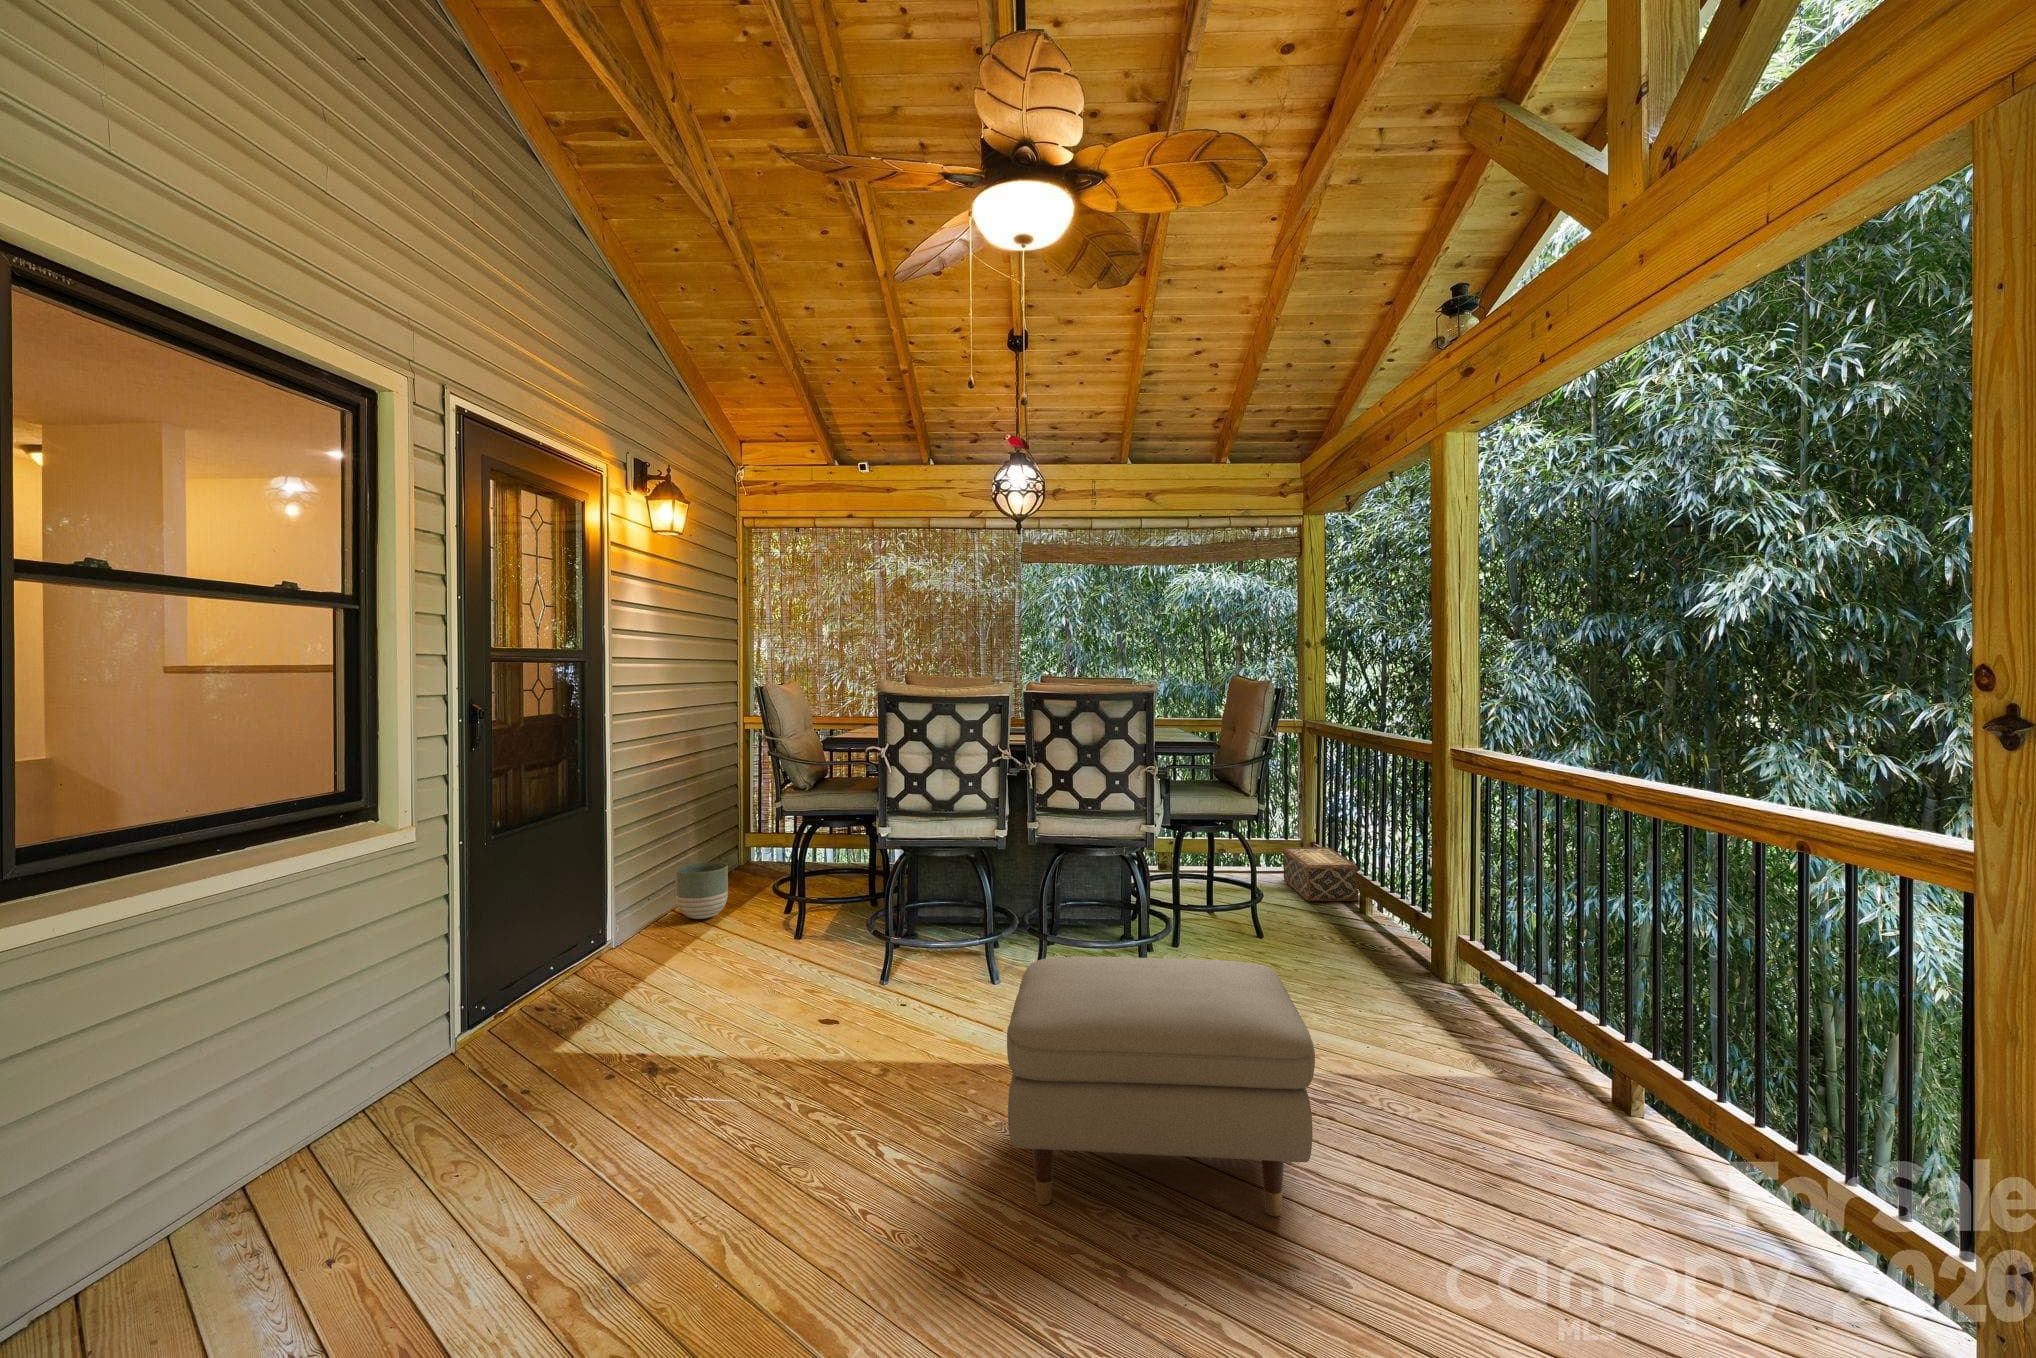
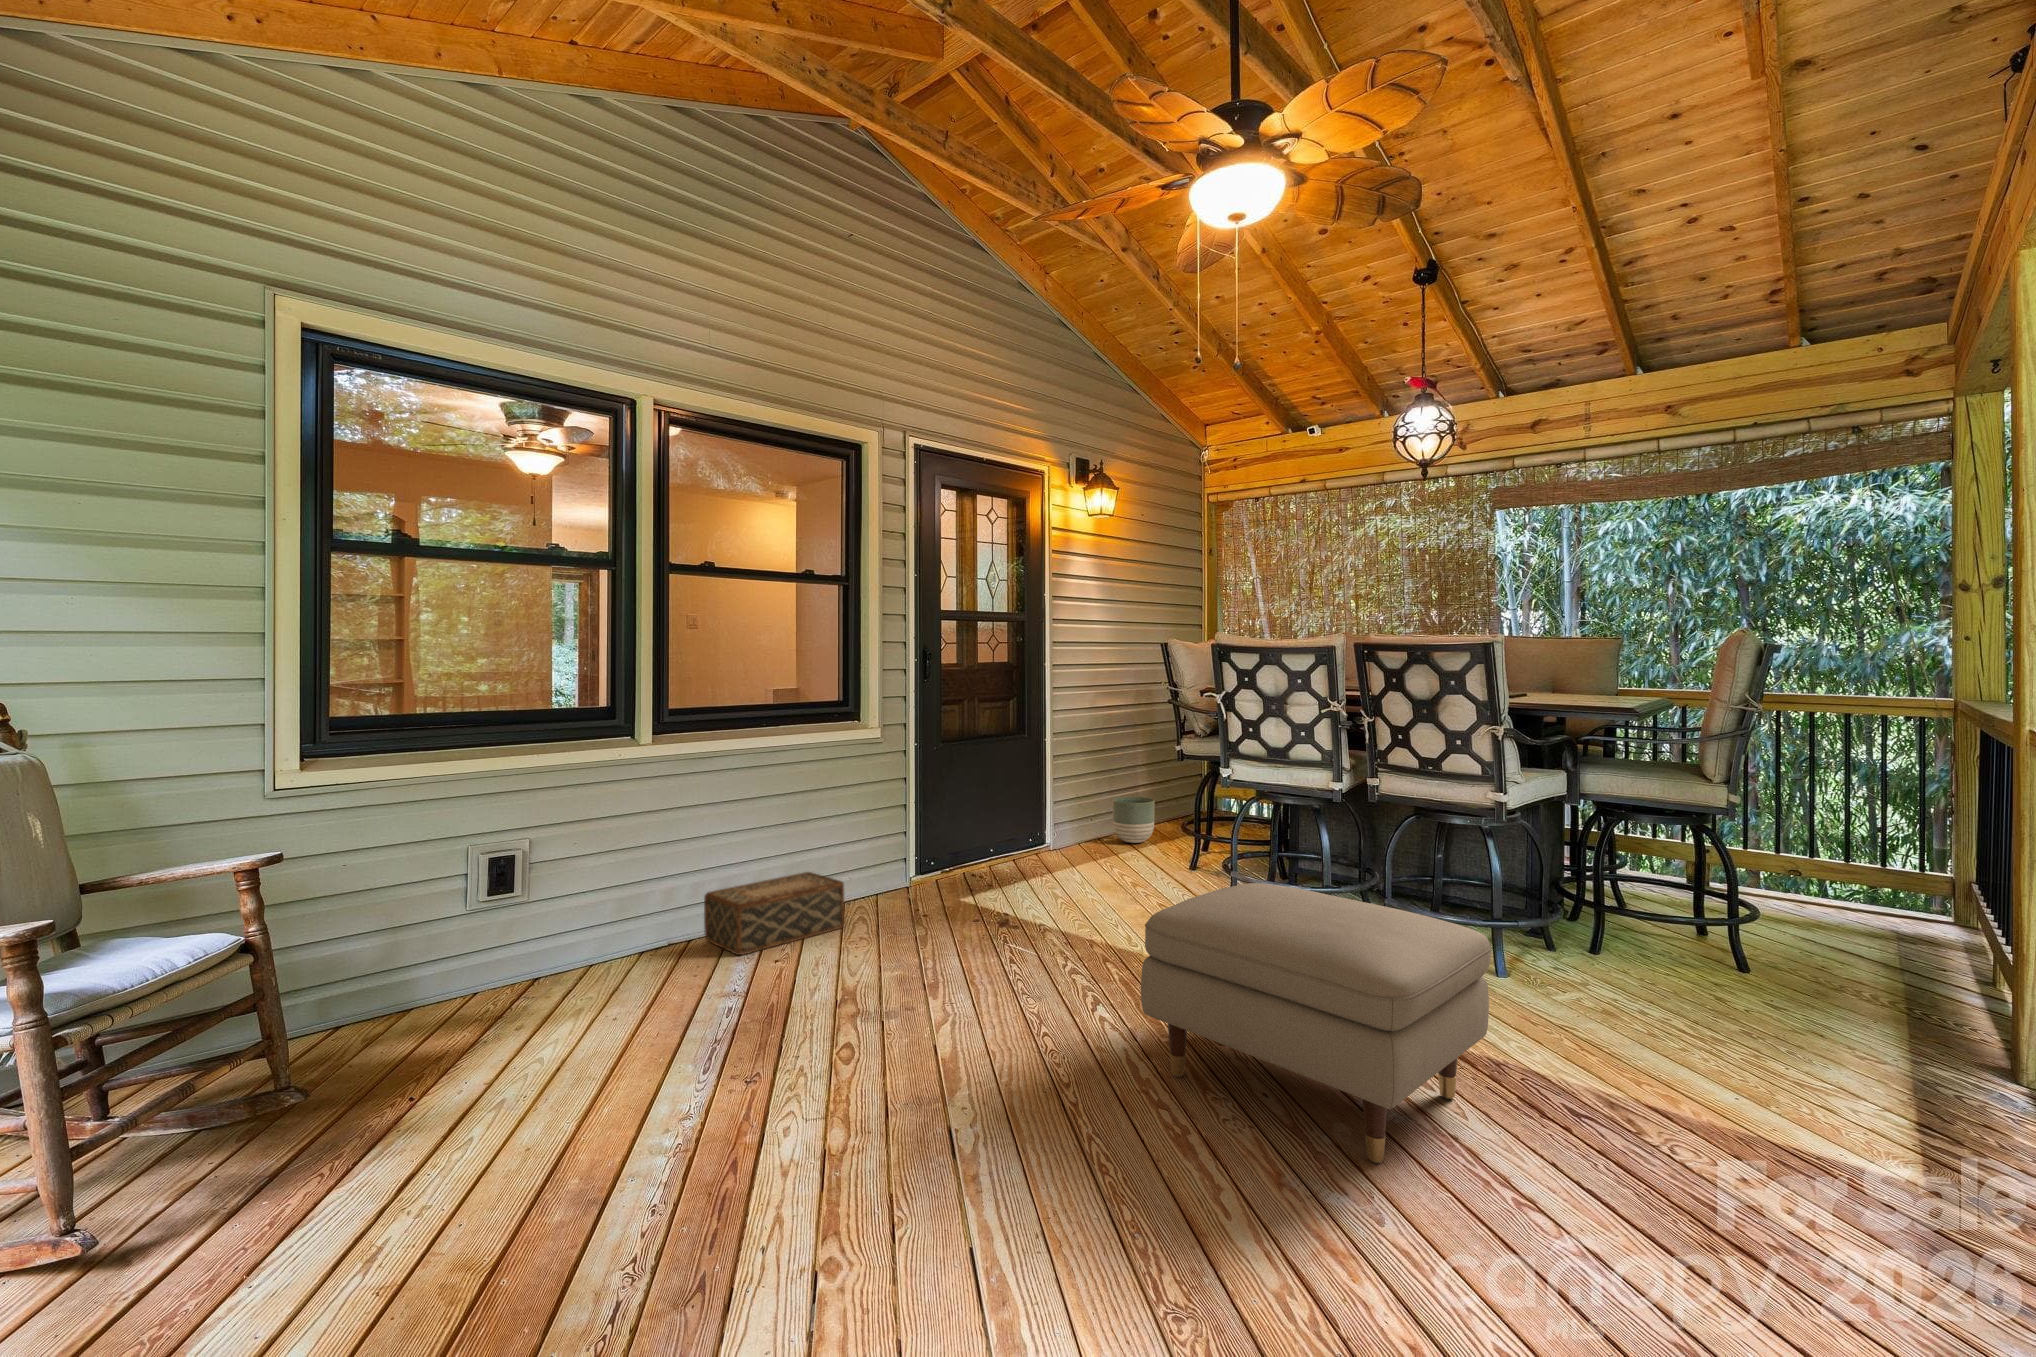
woven basket: present [1283,847,1359,901] -> present [704,872,845,955]

